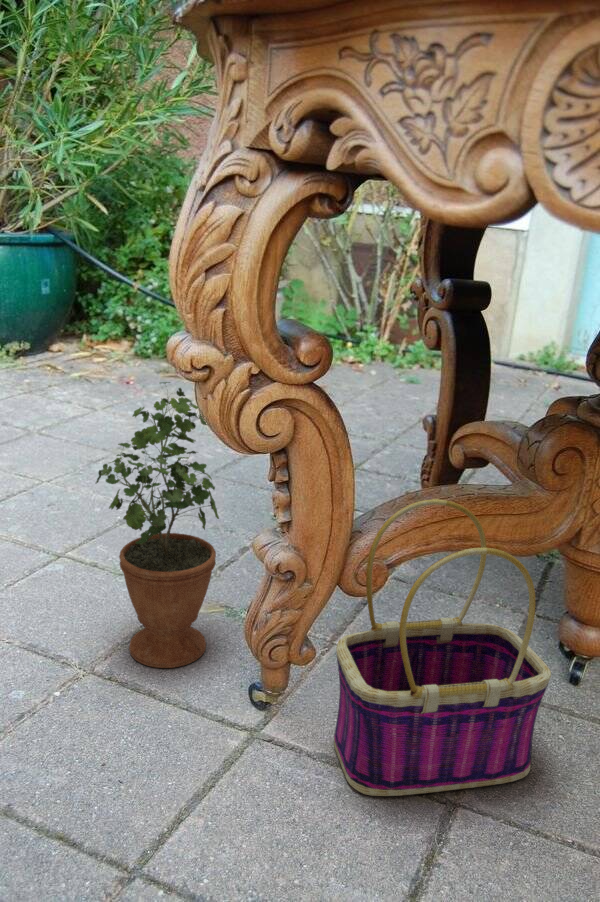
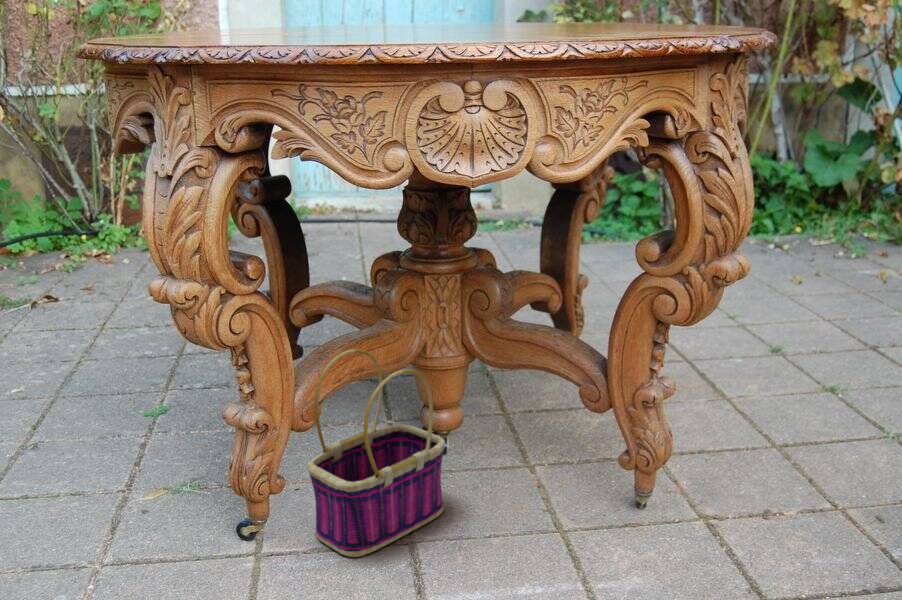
potted plant: present [96,382,219,668] -> none [69,315,179,547]

